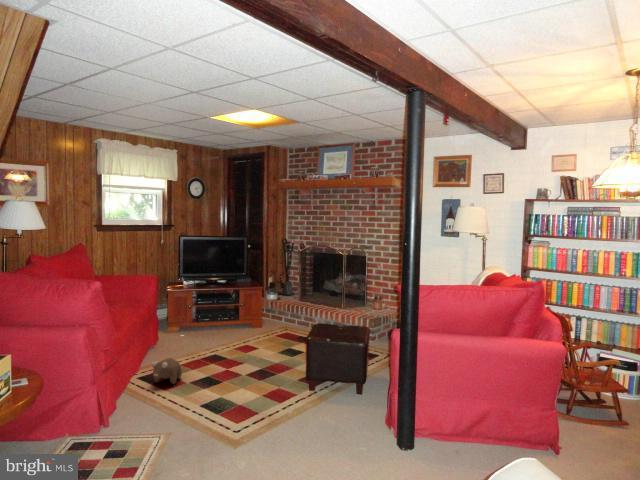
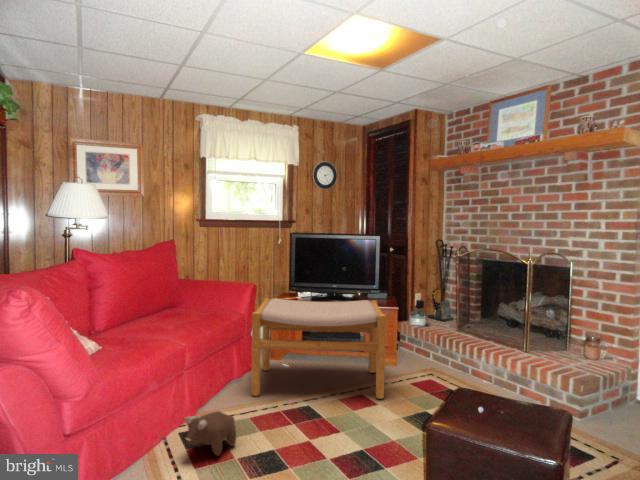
footstool: none [168,283,263,354] -> present [252,298,386,399]

